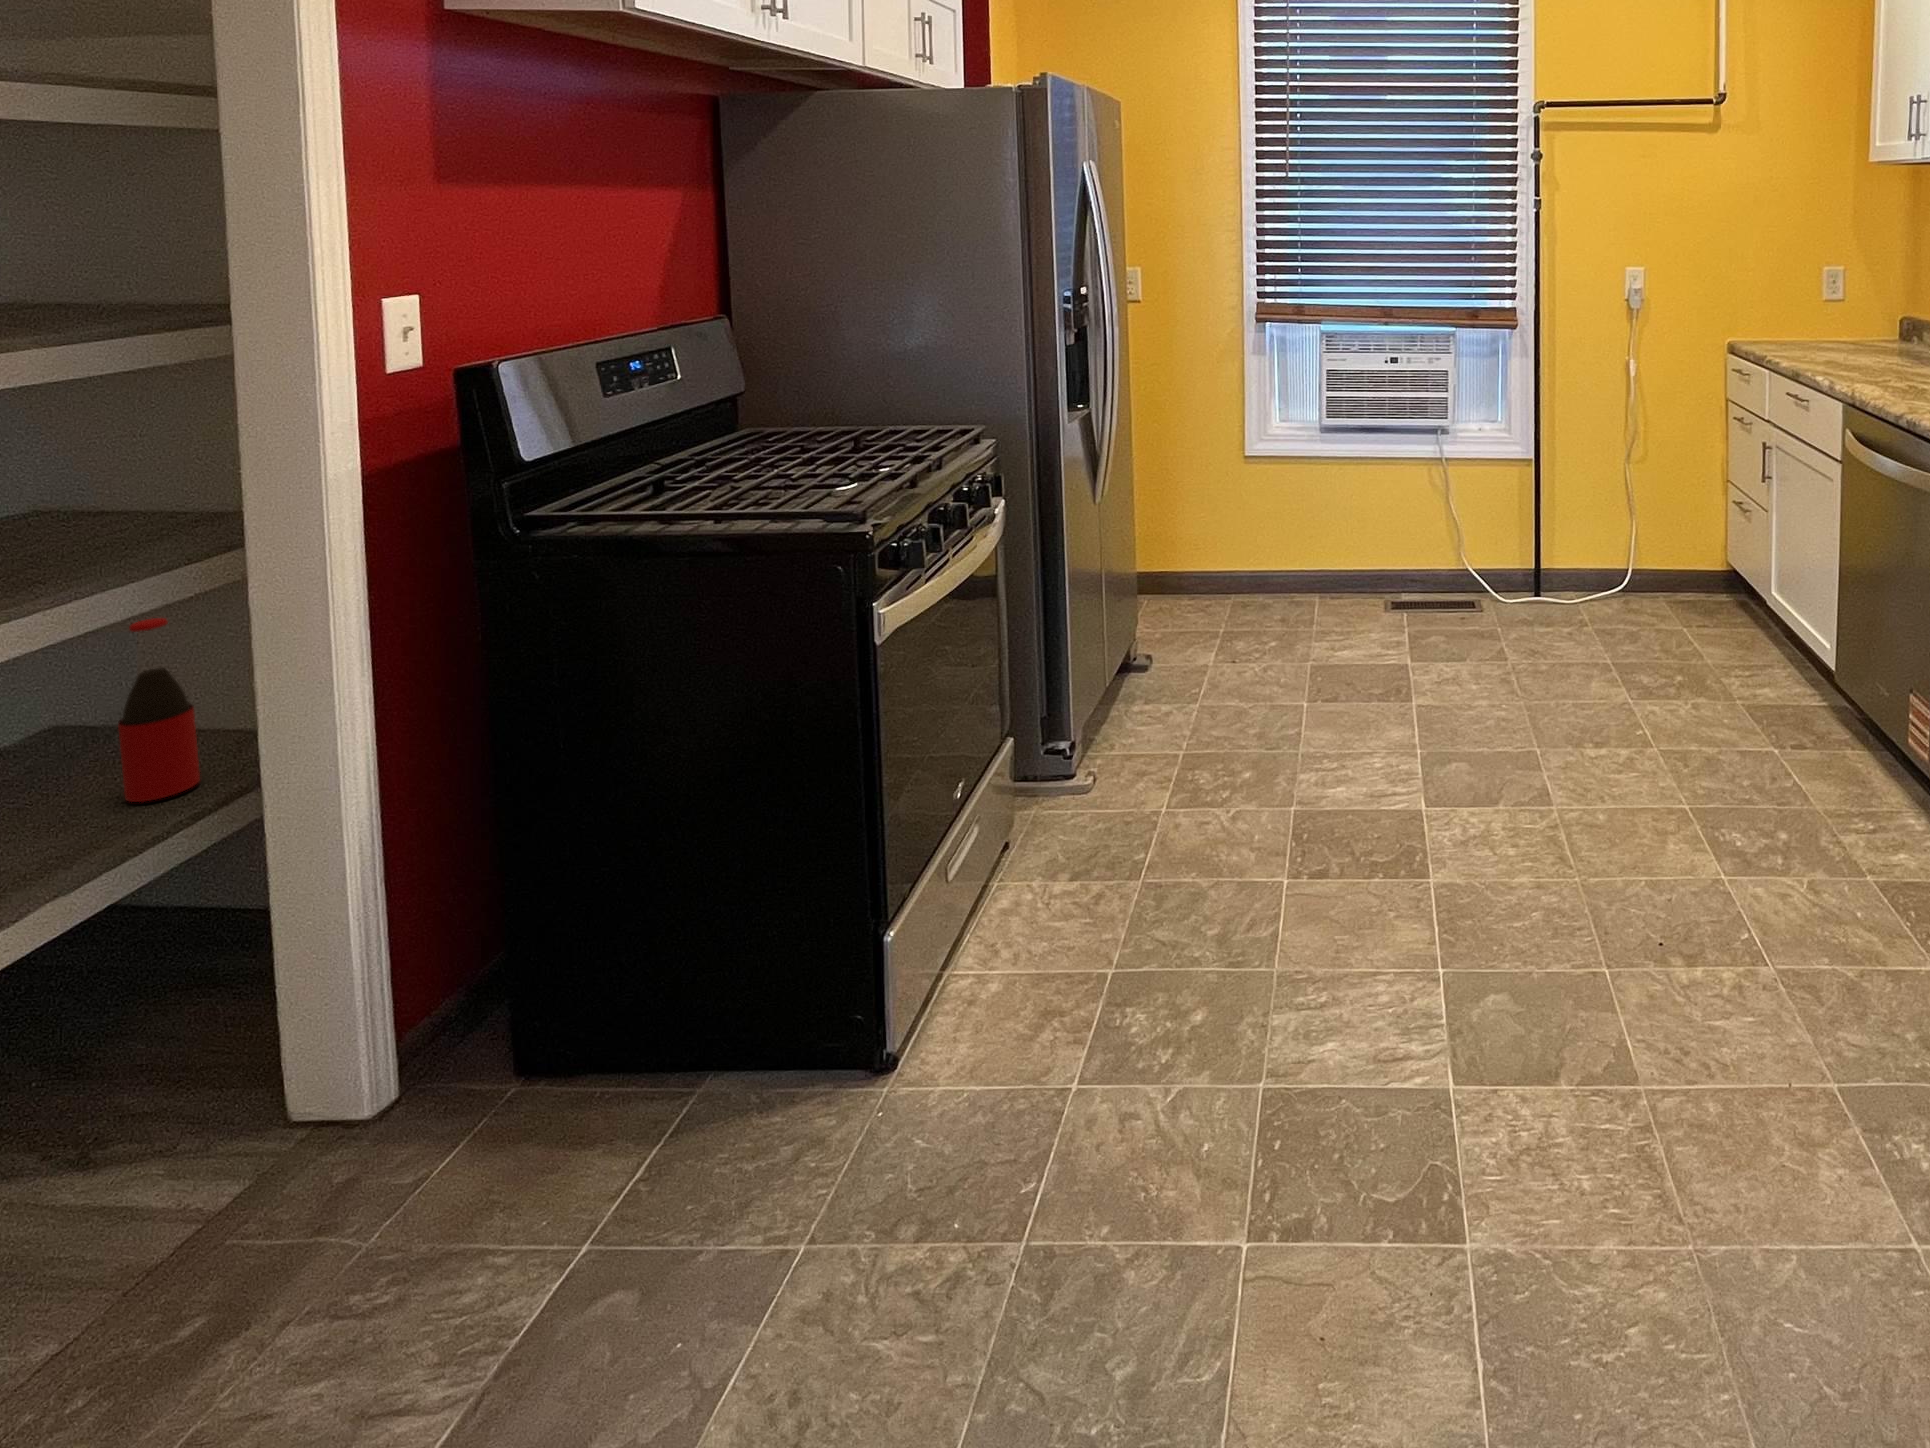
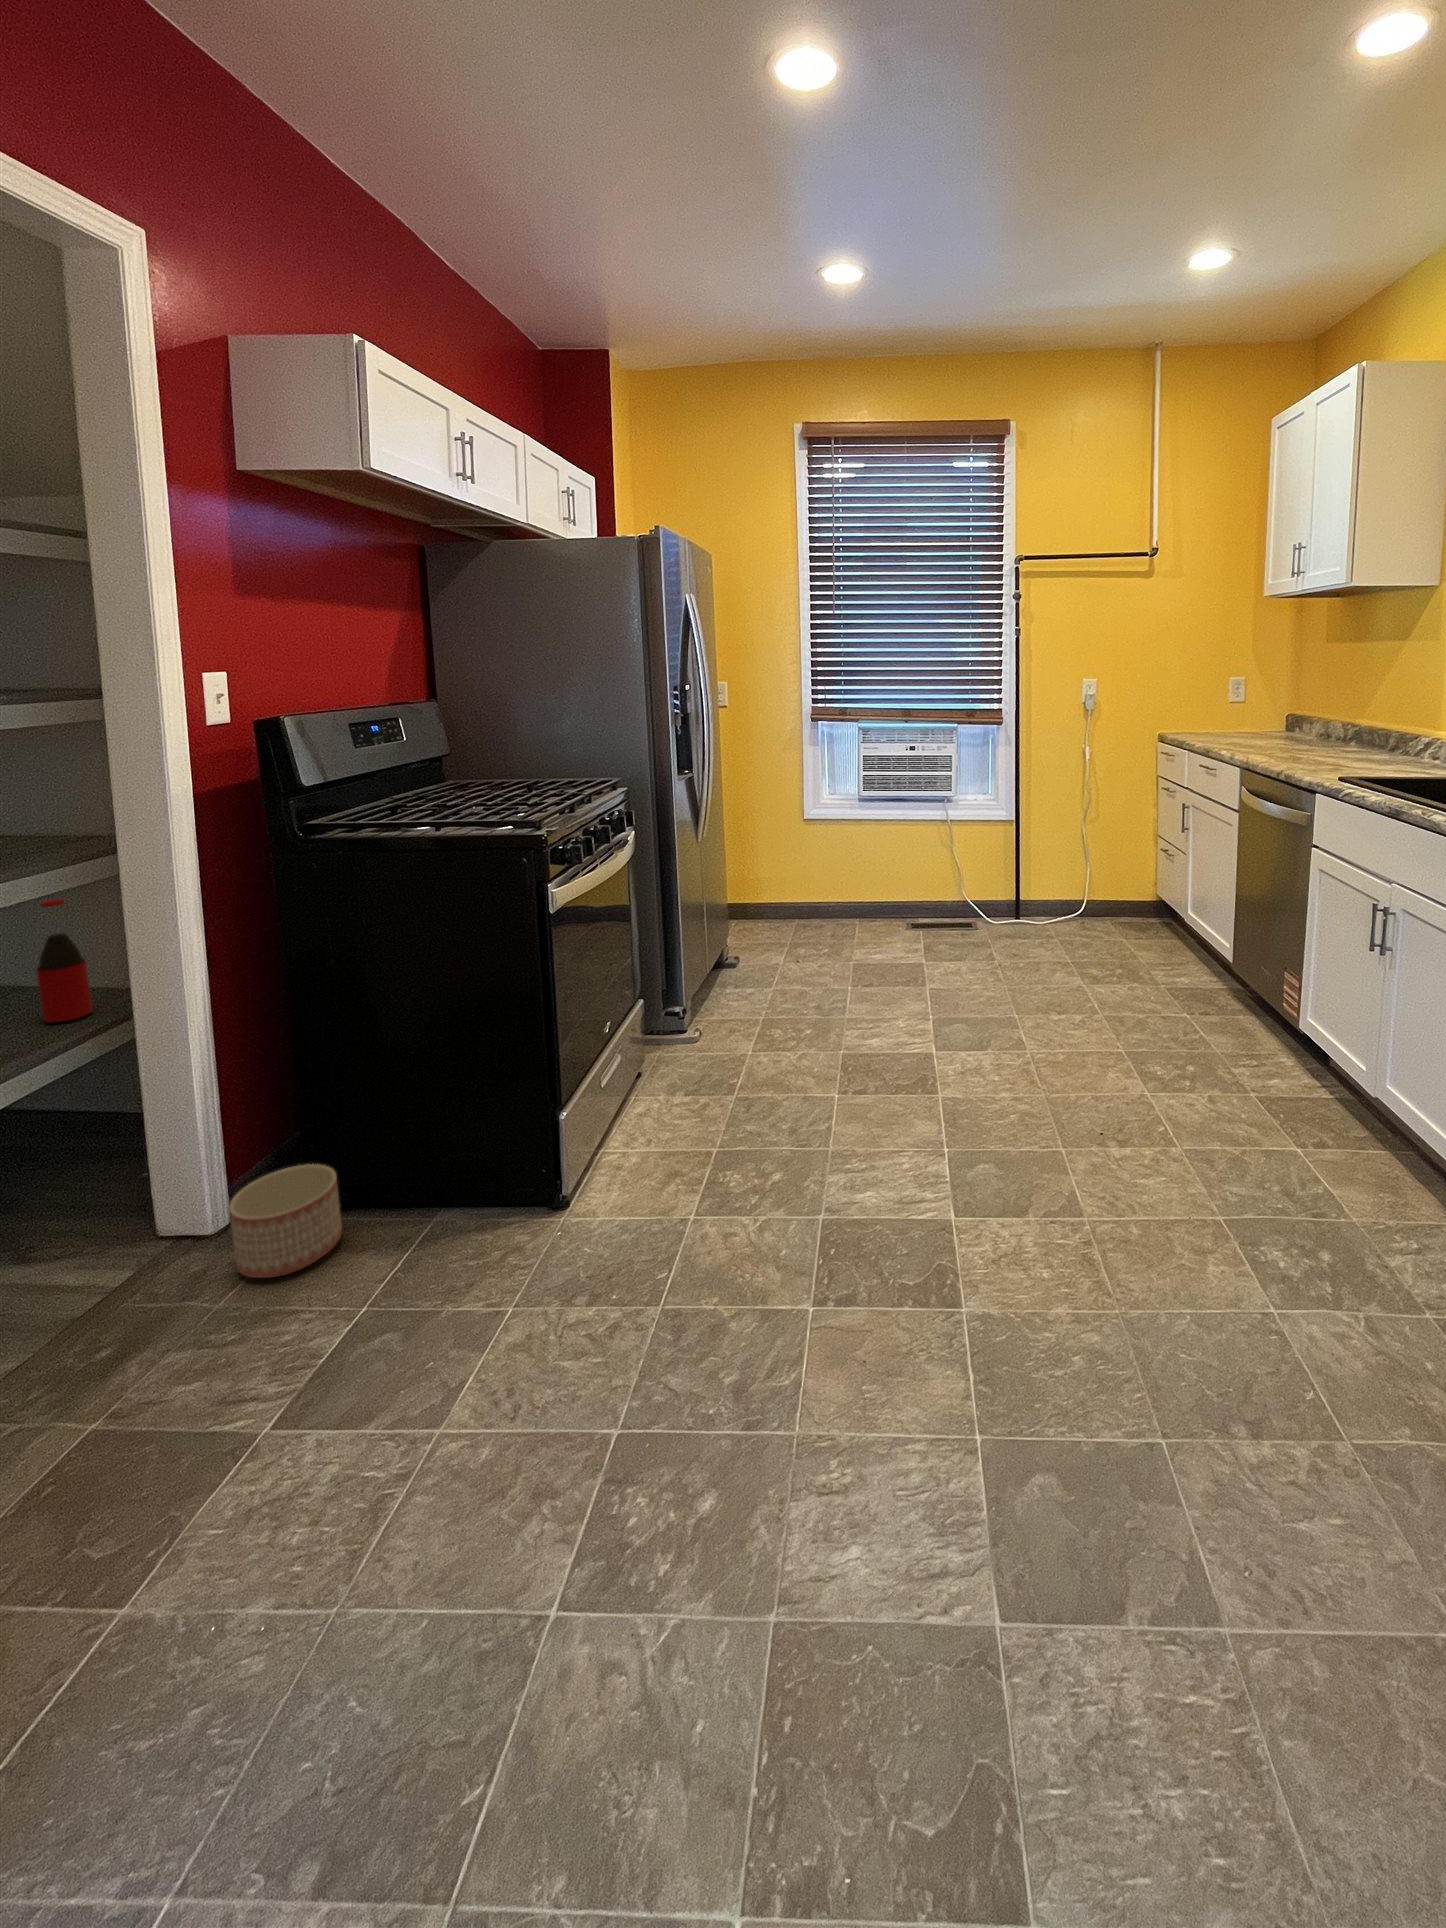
planter: none [384,1015,555,1202] -> present [229,1164,342,1278]

